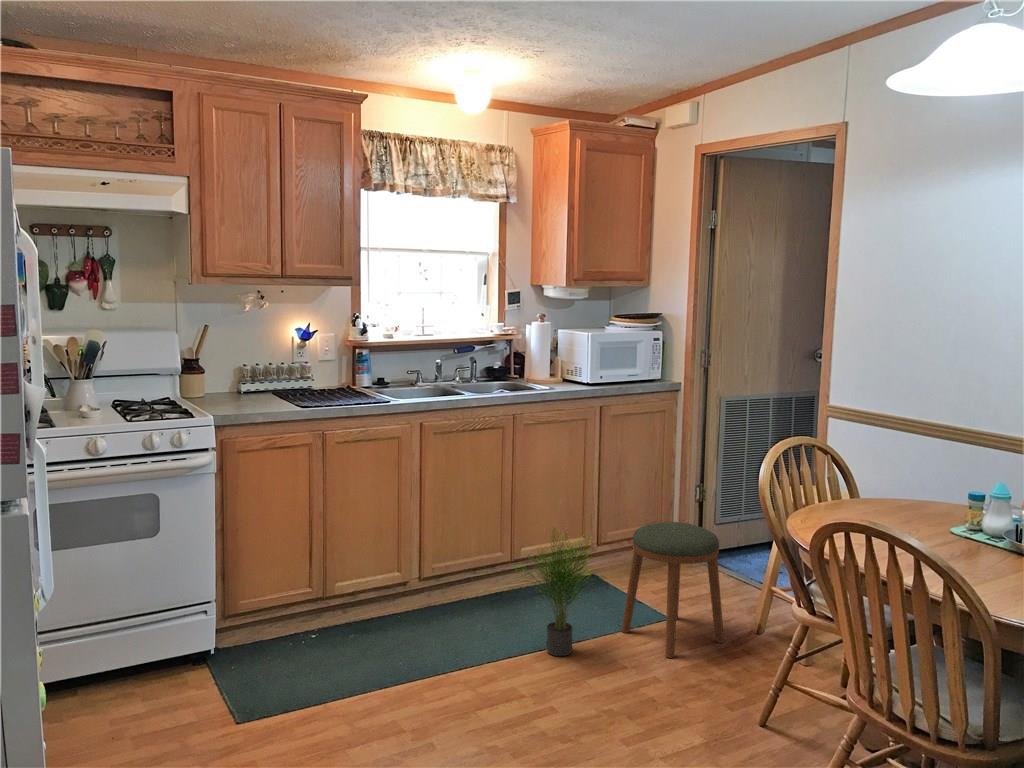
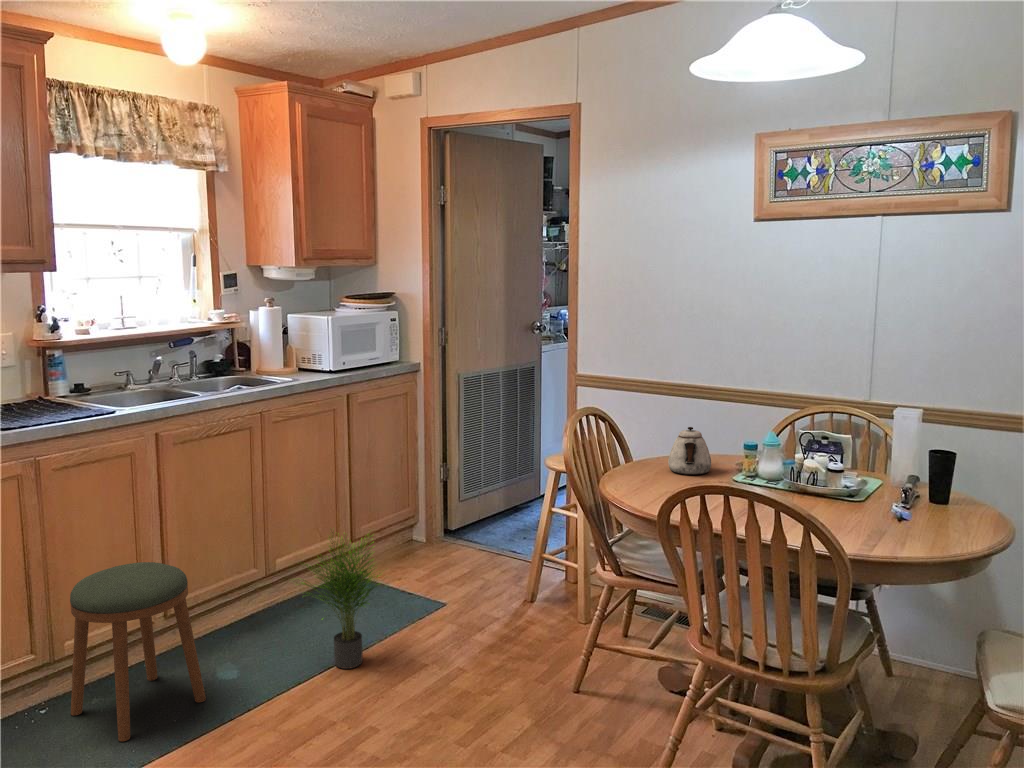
teapot: none [878,467,928,519] -> present [668,427,711,475]
stool: present [621,522,724,658] -> present [70,562,206,741]

